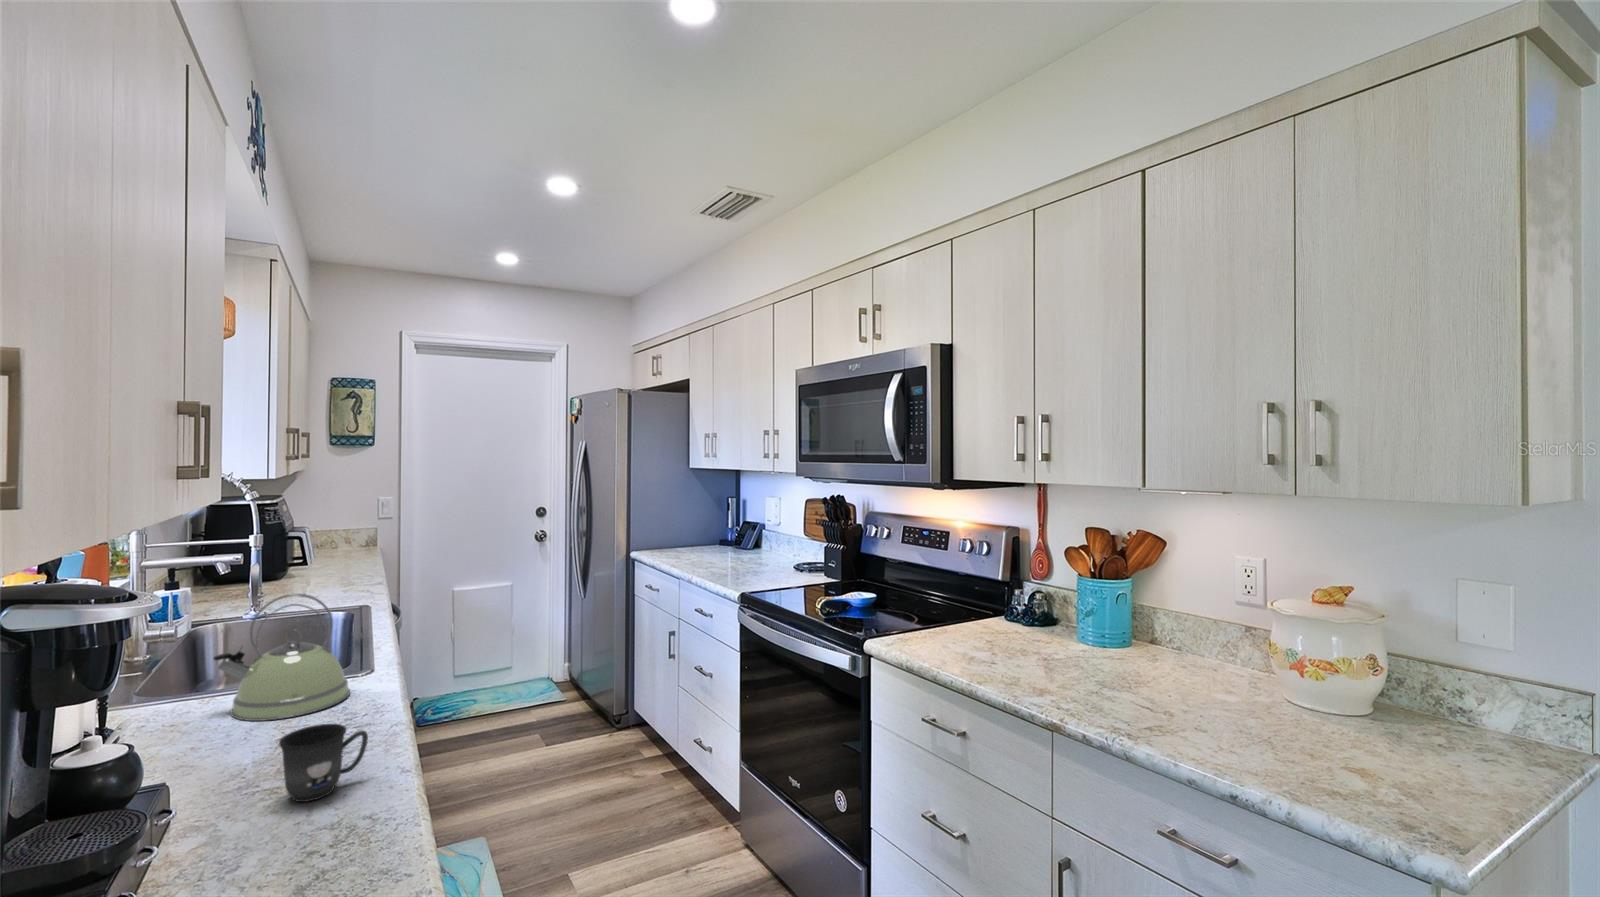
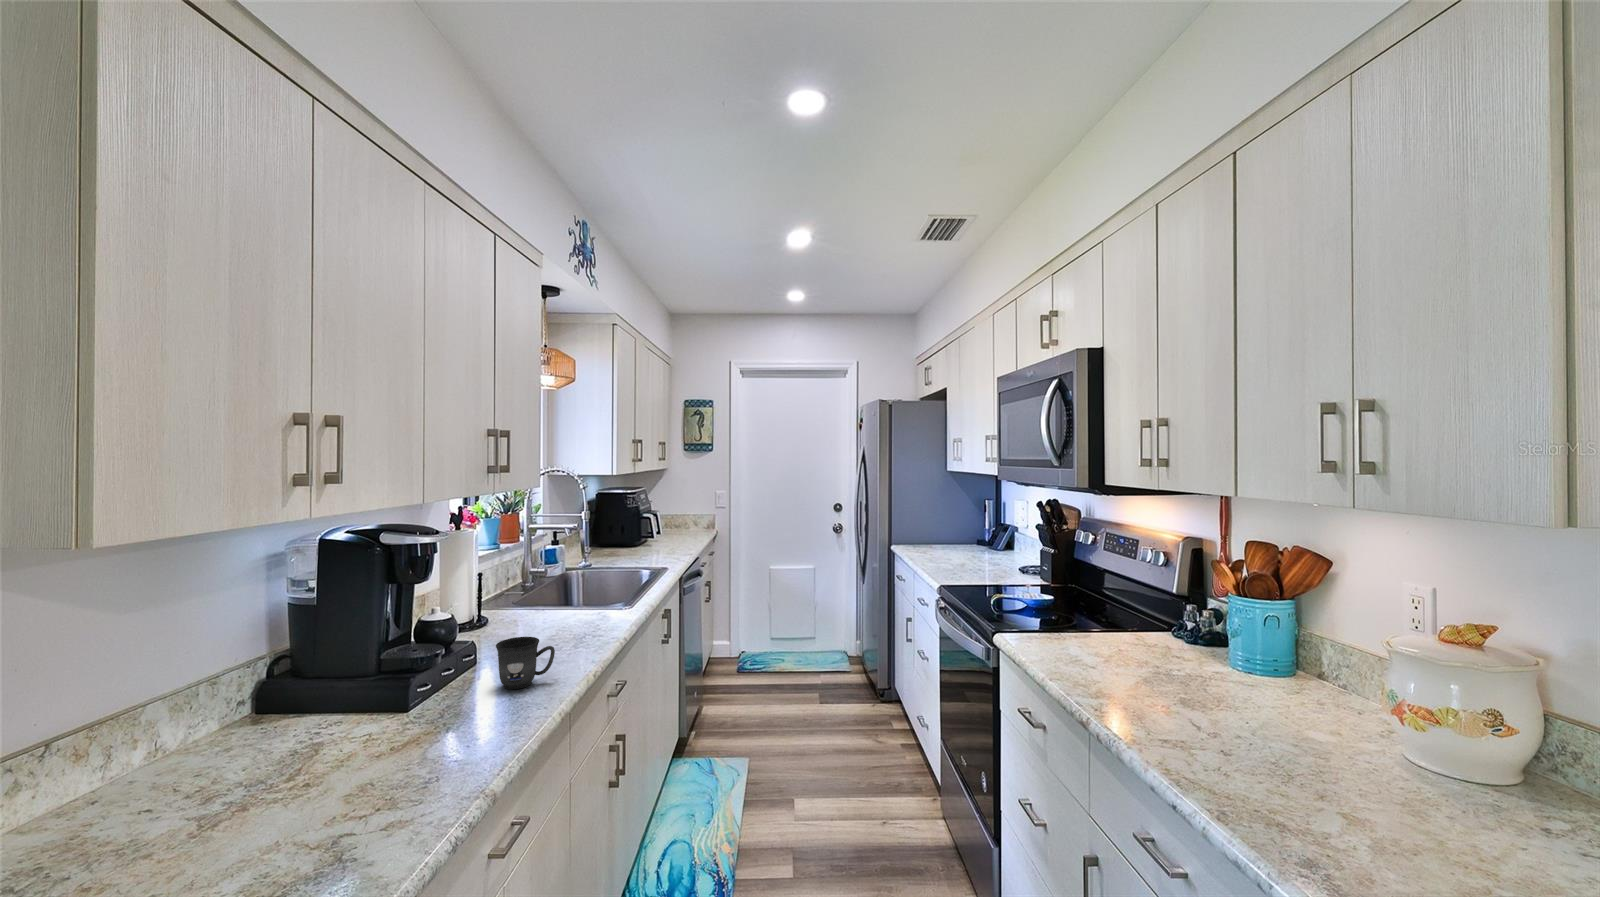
kettle: present [213,593,350,721] -> none [523,546,604,634]

